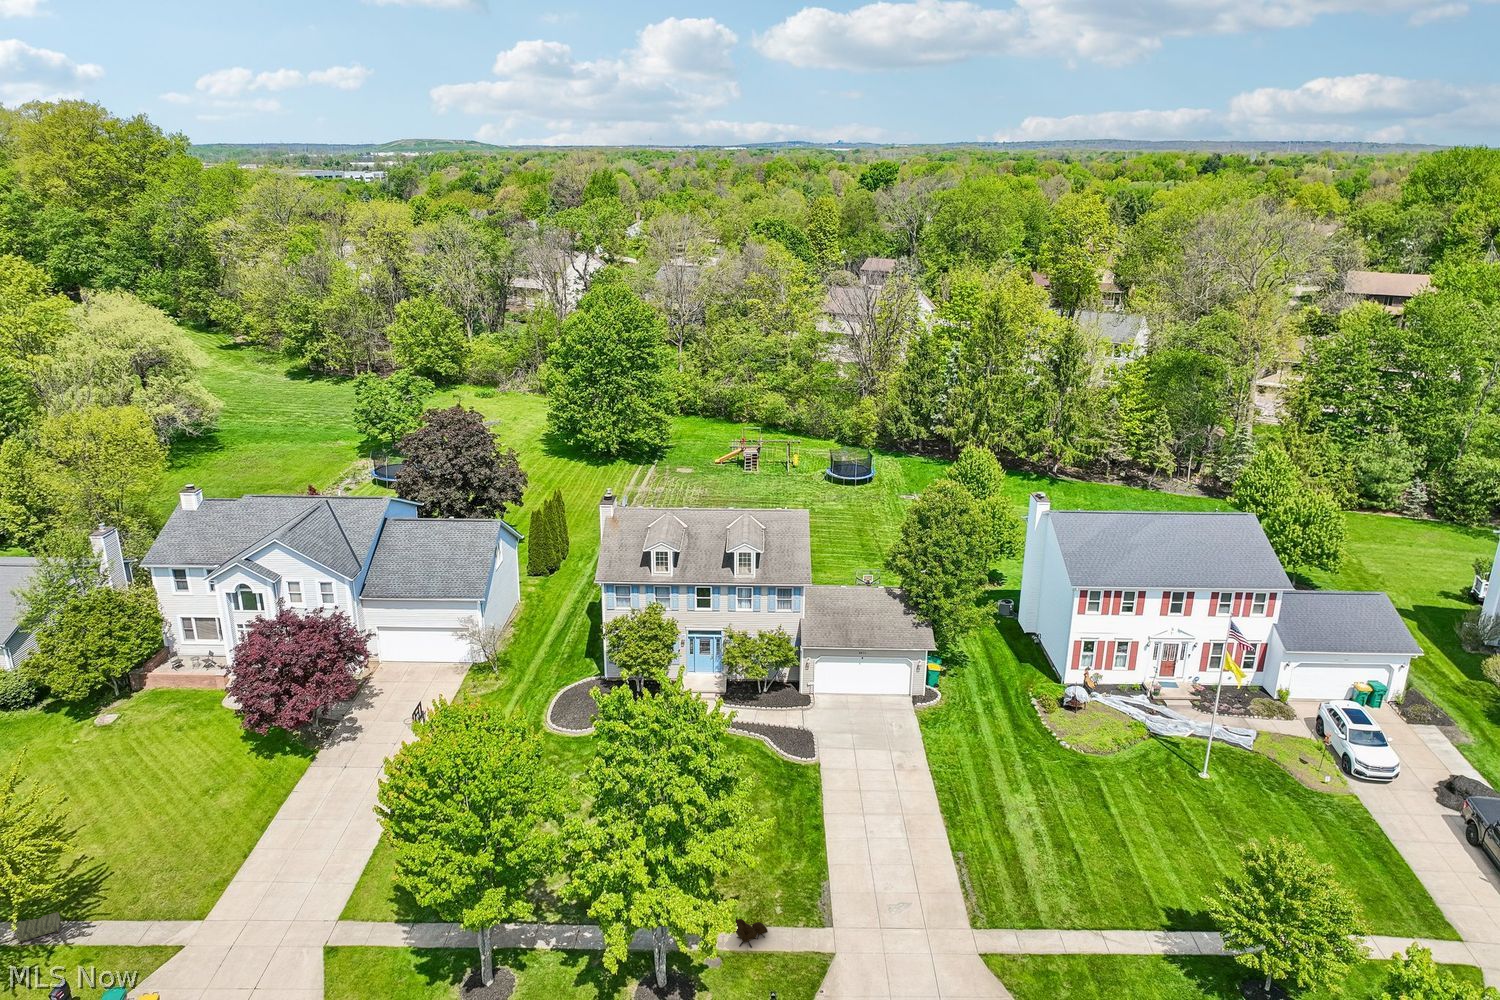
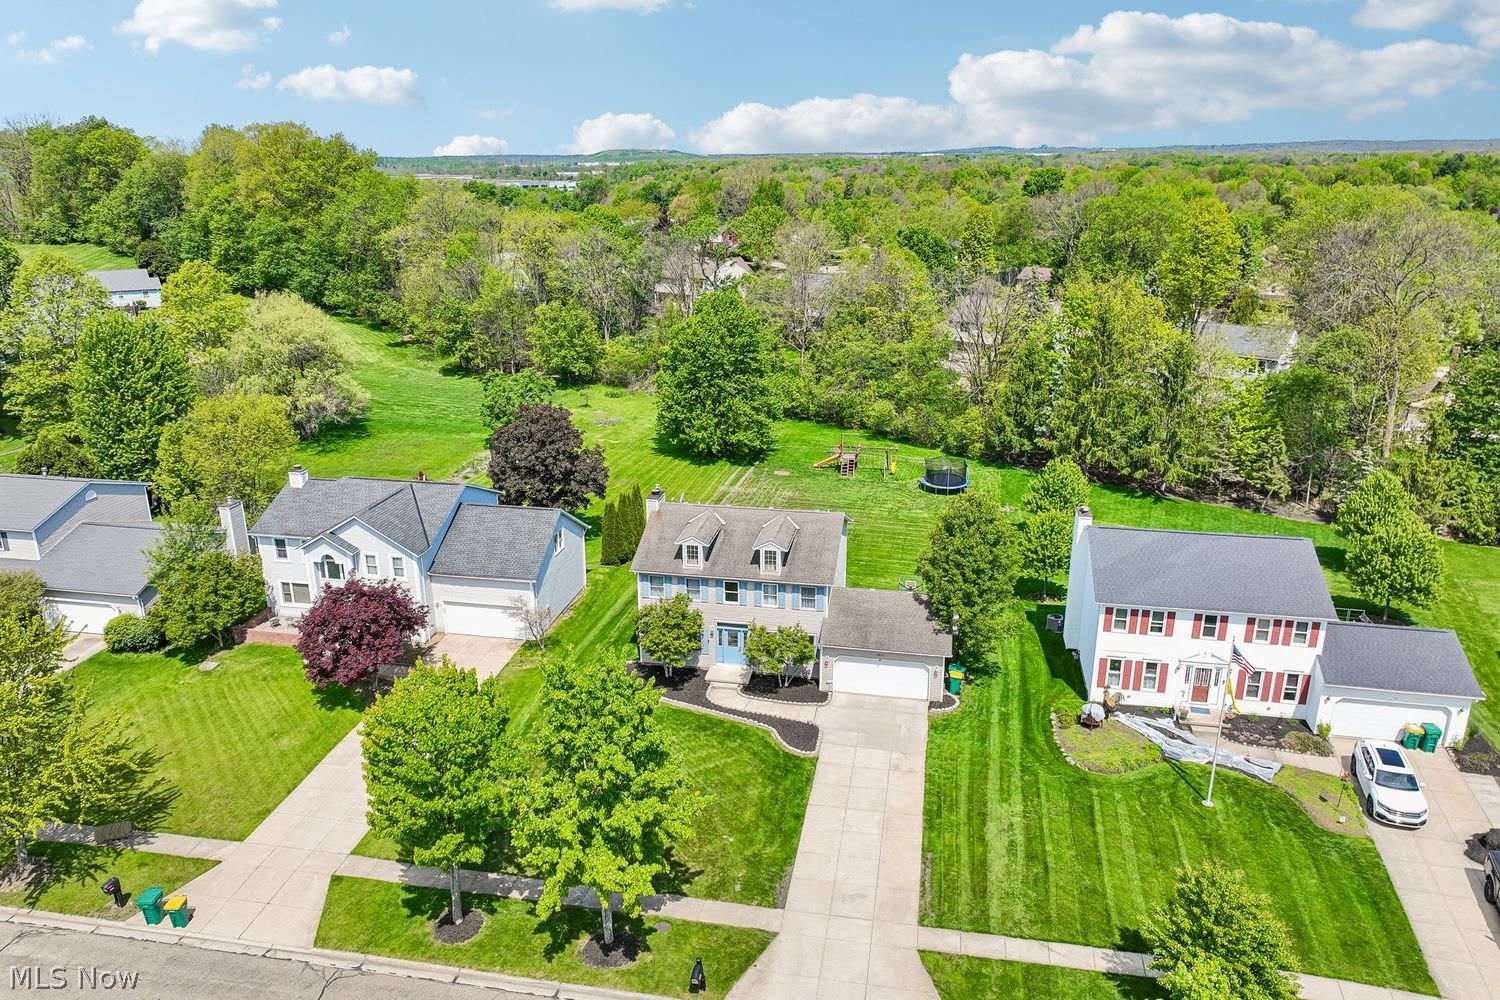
lounge chair: present [736,917,768,948] -> none [689,887,724,920]

